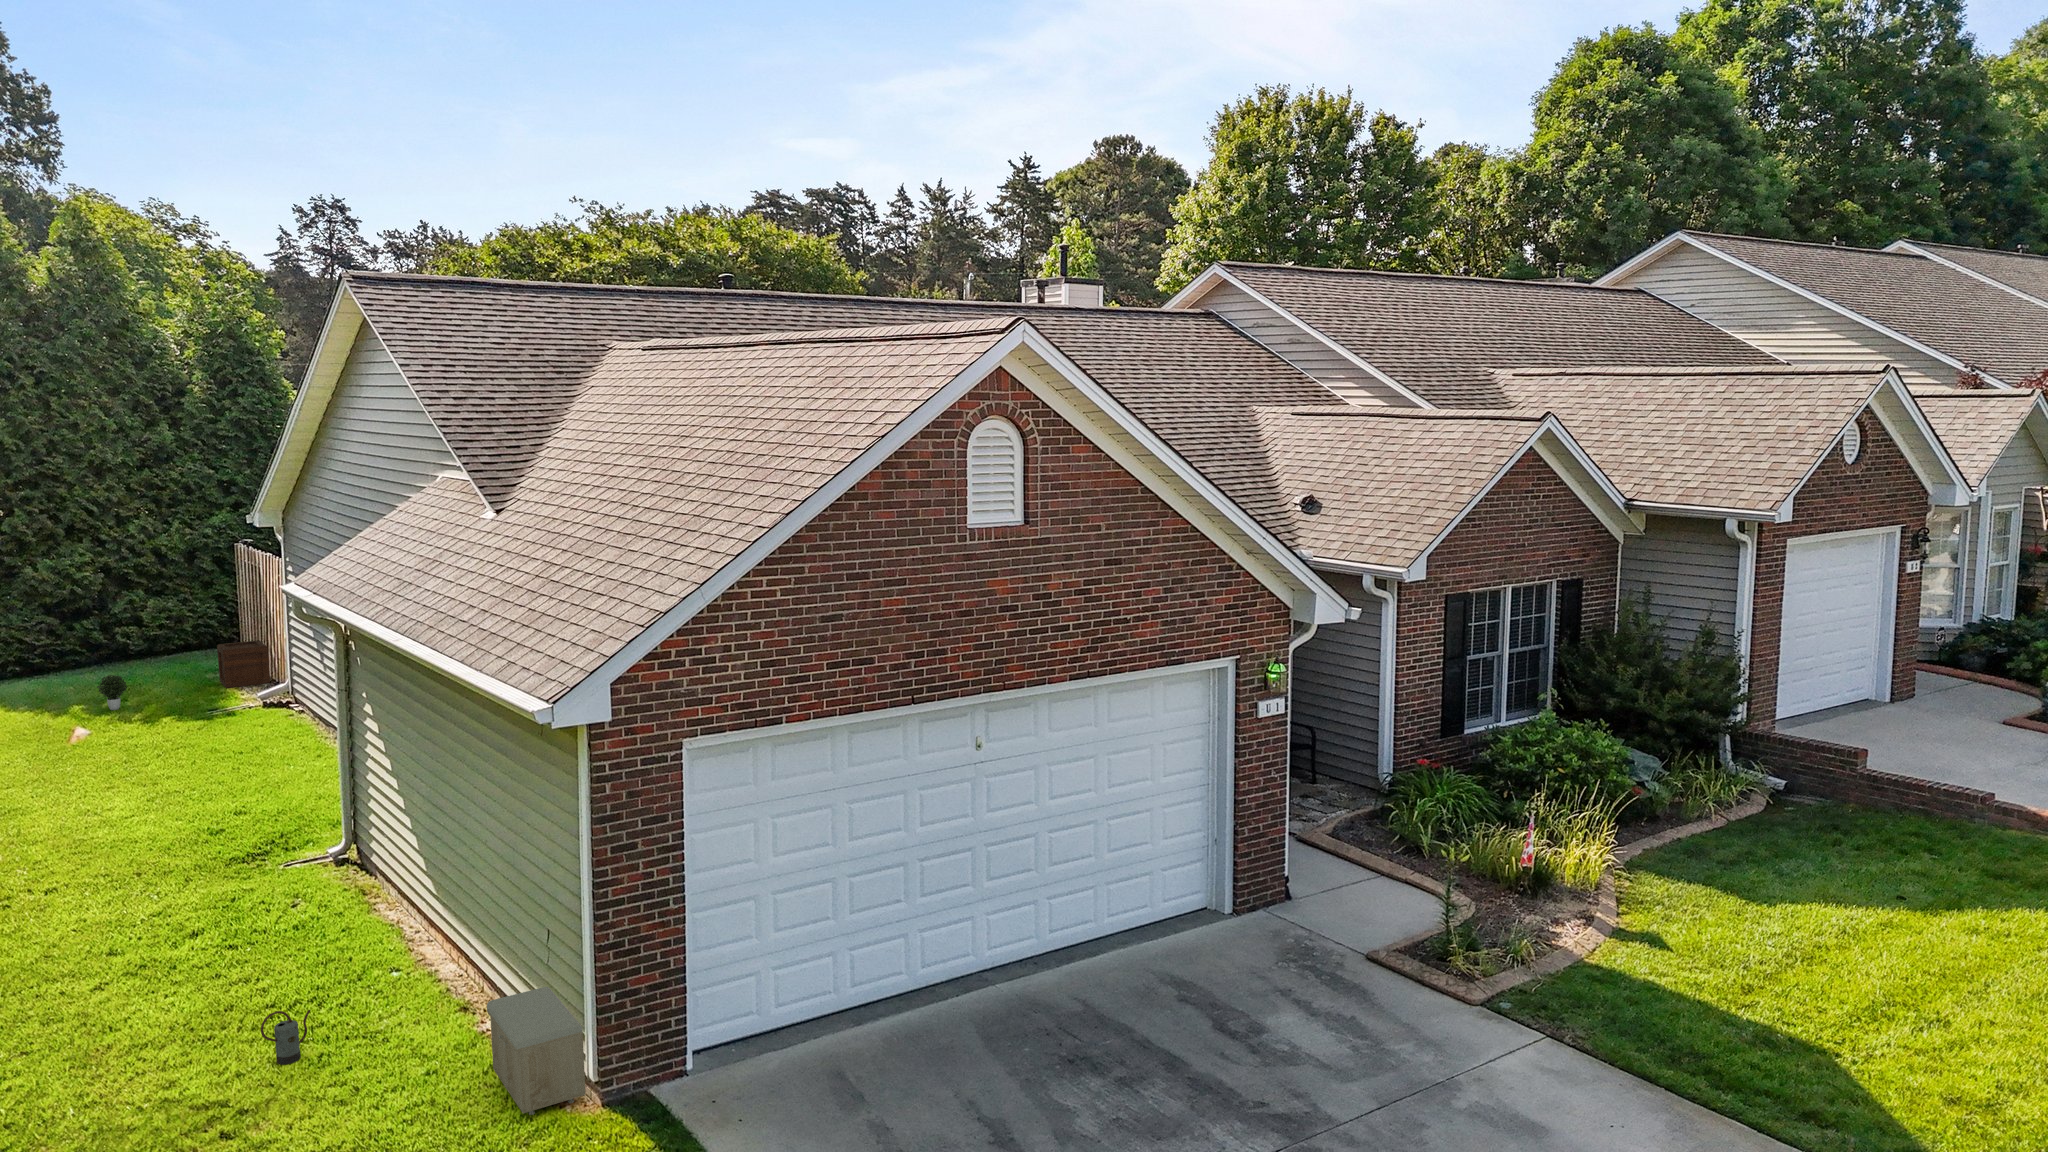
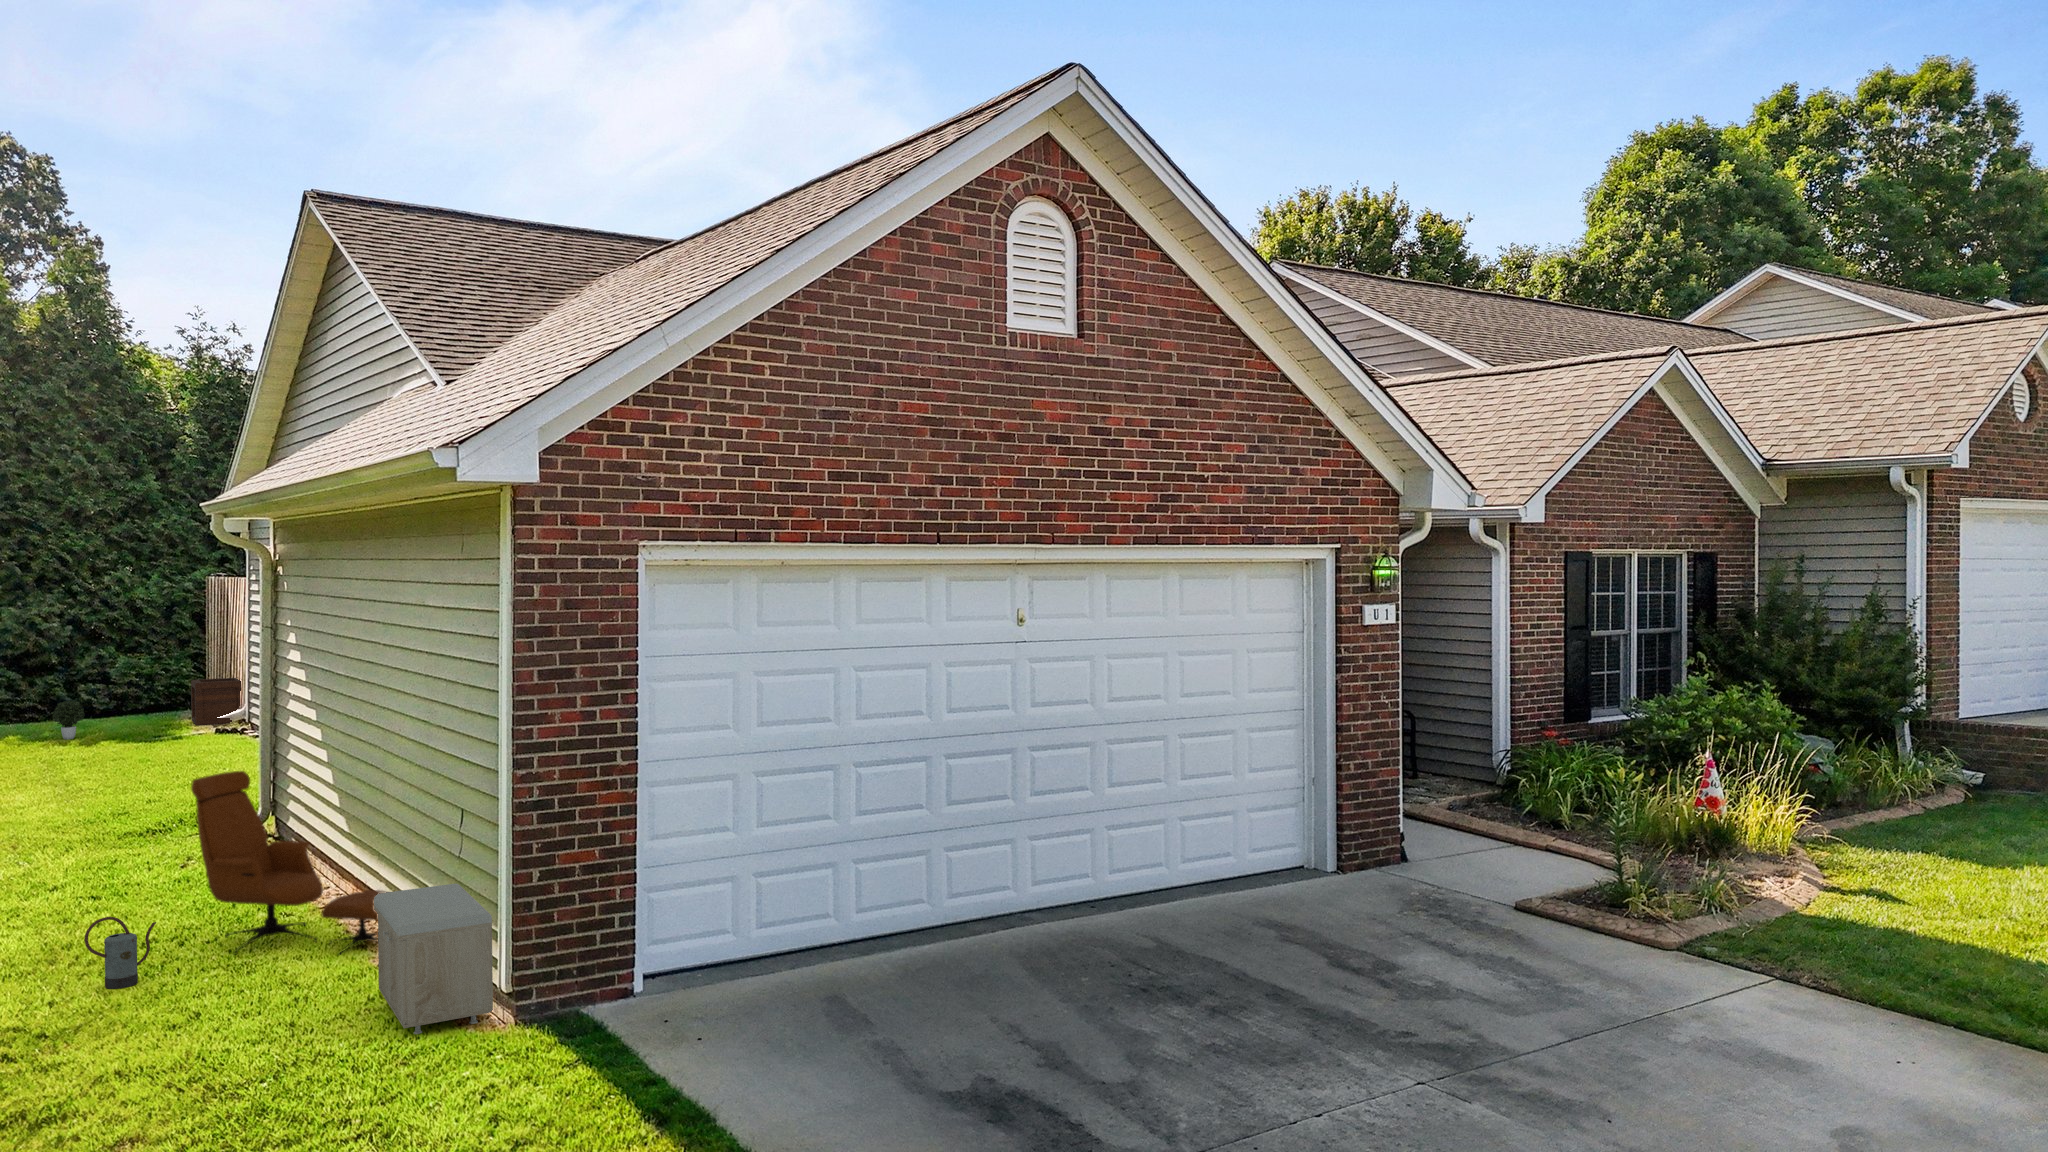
lounge chair: none [321,871,493,1023] -> present [191,771,386,955]

